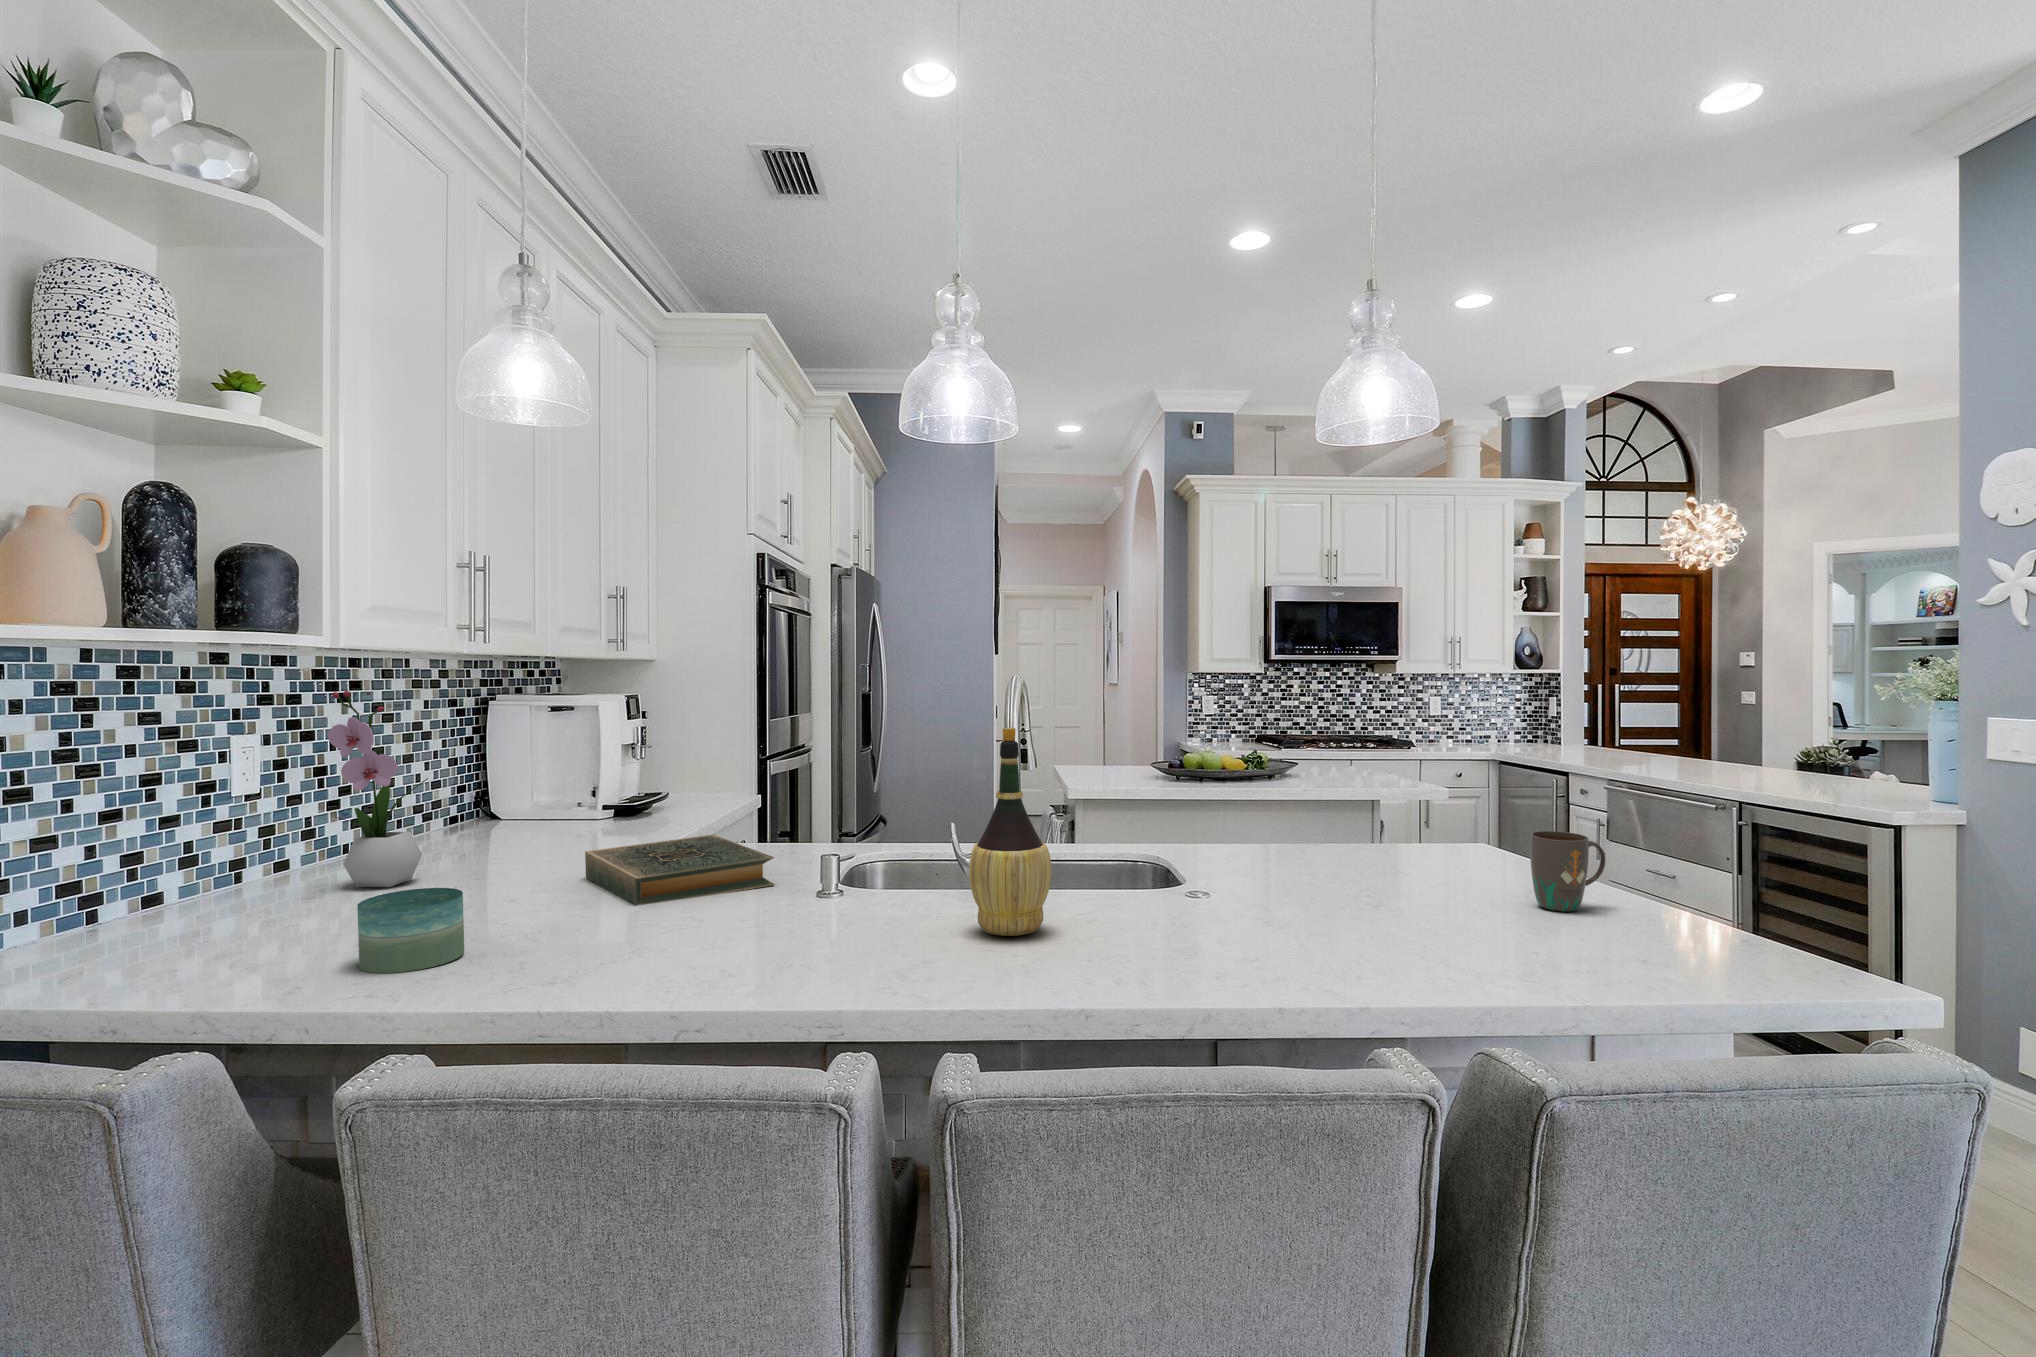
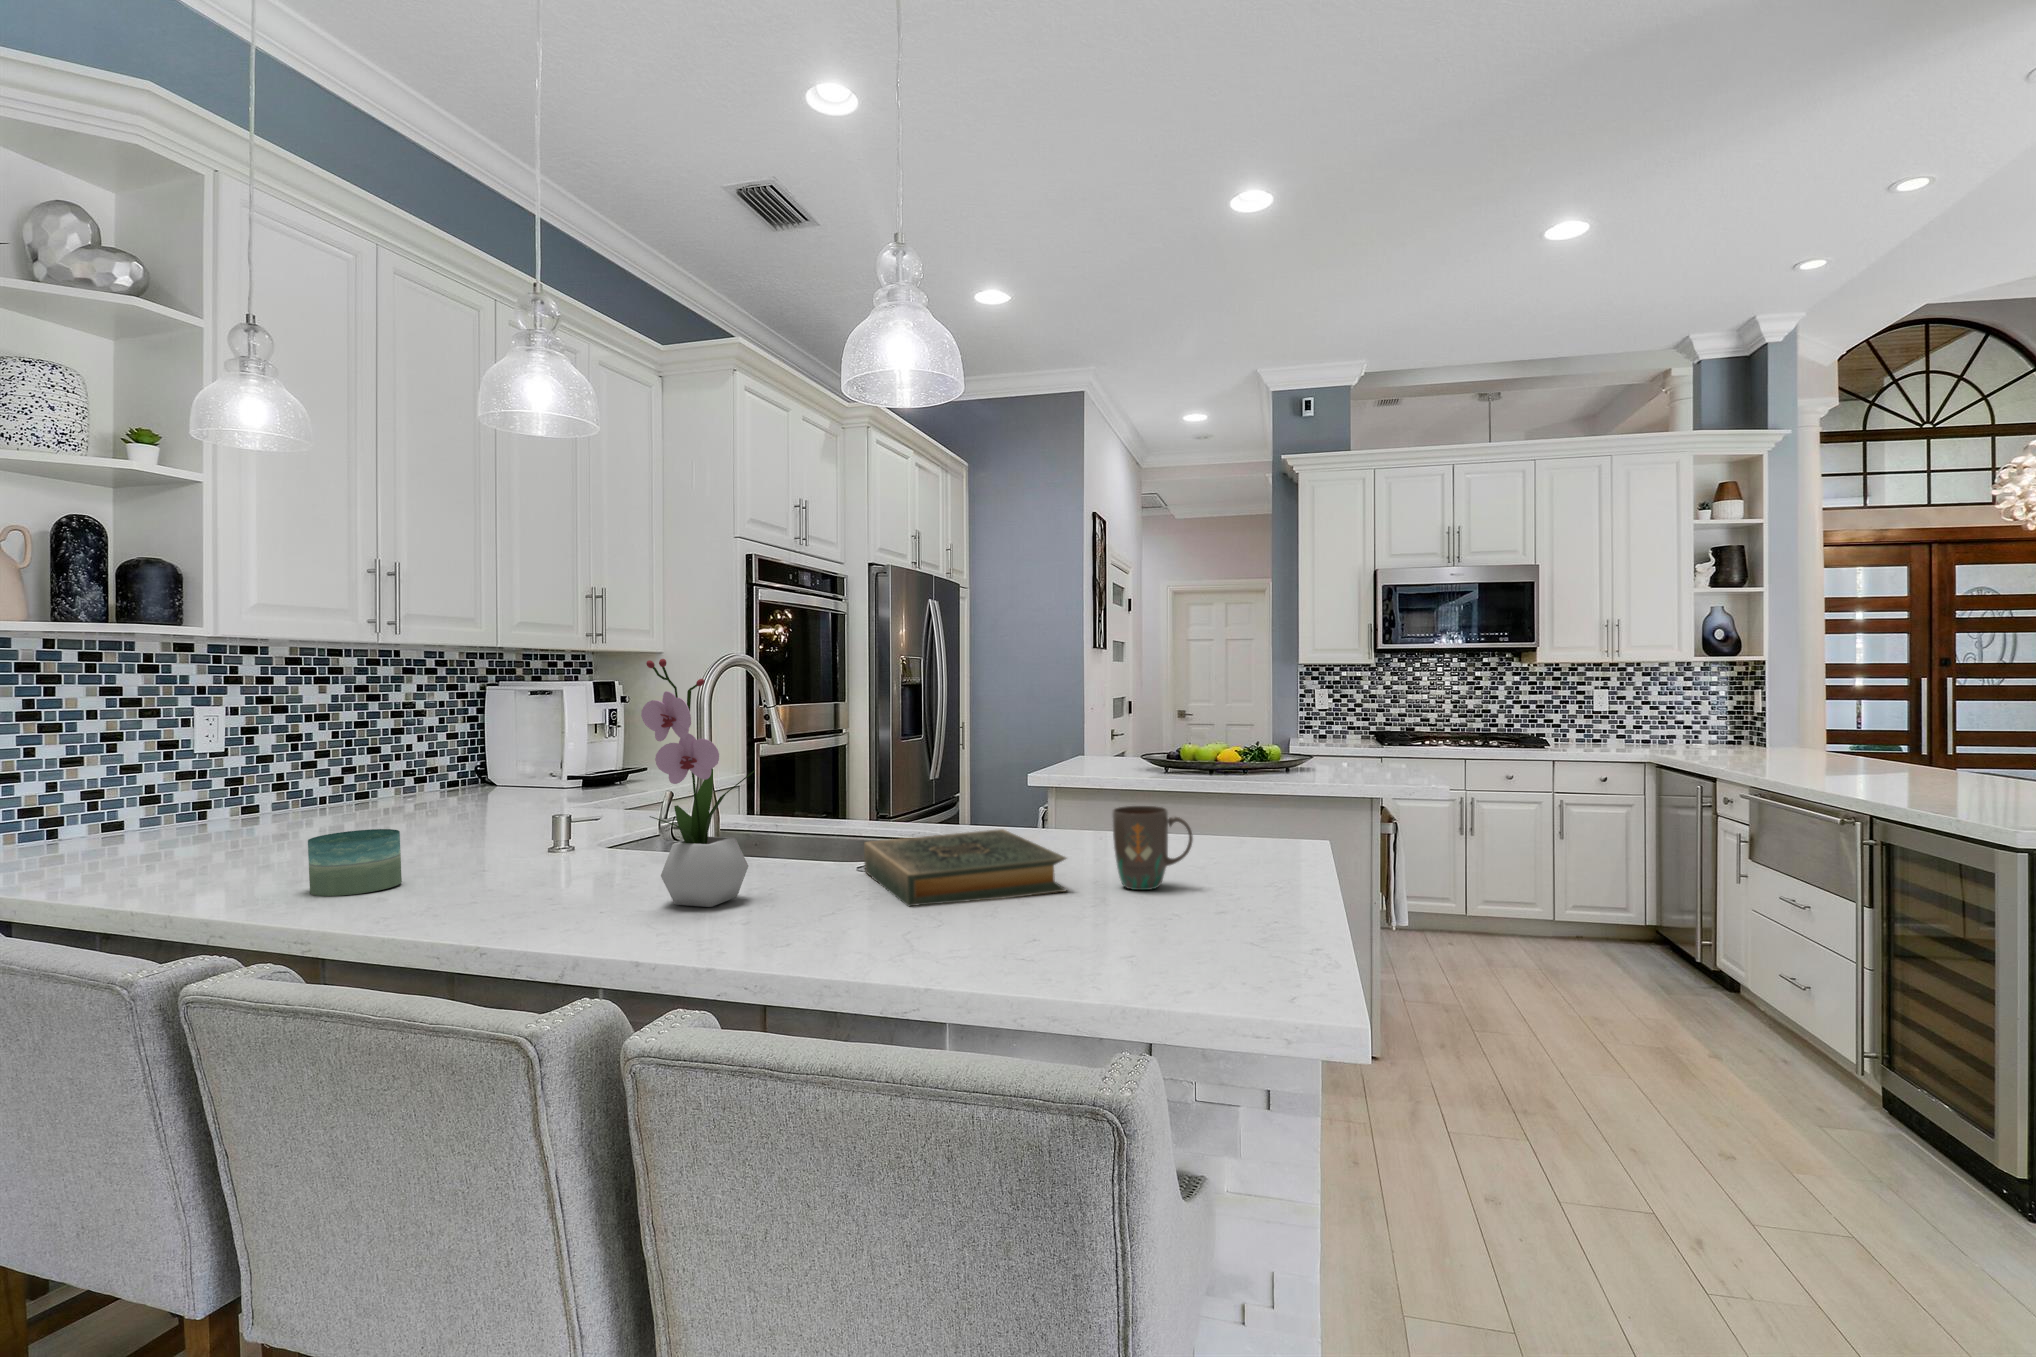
flower arrangement: present [328,691,428,887] -> present [641,659,755,907]
wine bottle: present [969,728,1052,936] -> none [547,692,627,878]
hardback book: present [585,835,775,906] -> present [864,829,1066,906]
candle: present [357,888,464,973] -> present [308,829,402,896]

